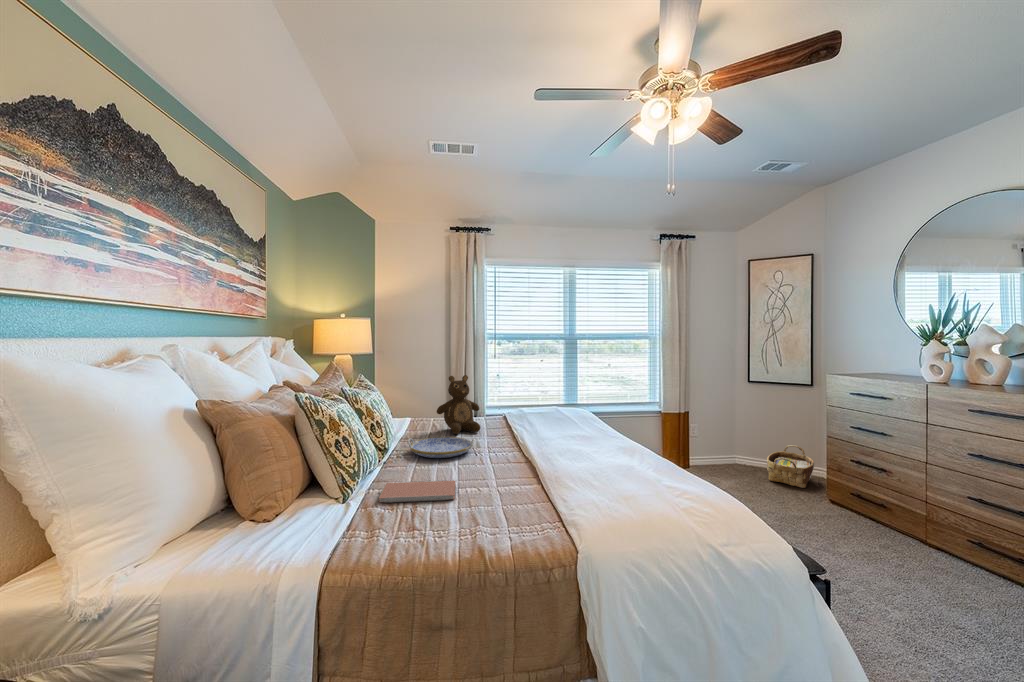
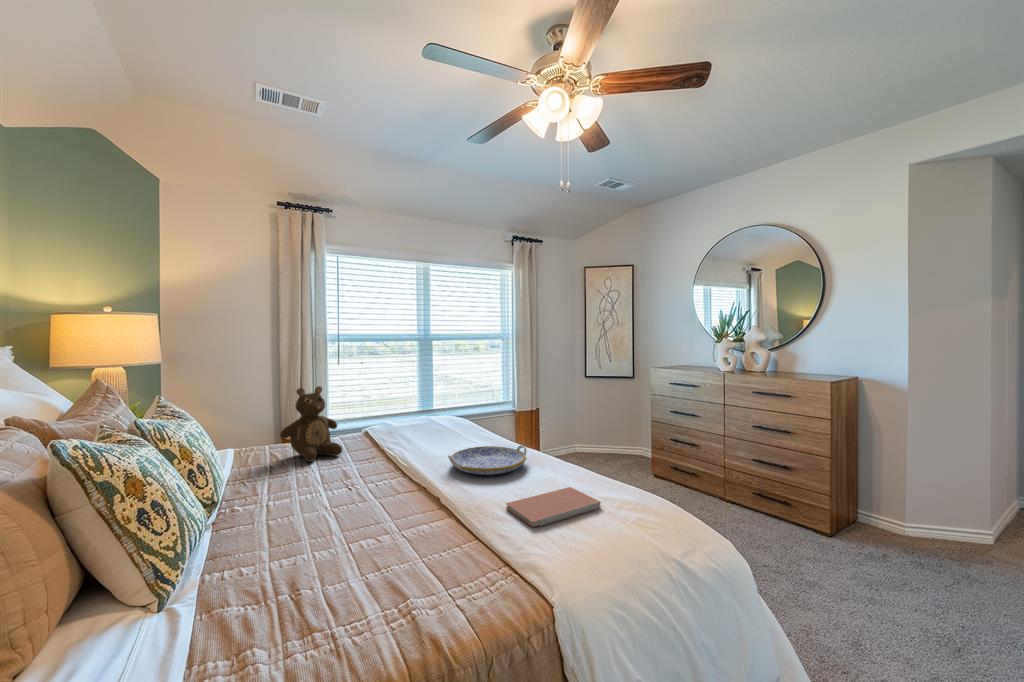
serving tray: present [408,437,475,458] -> present [448,445,527,475]
woven basket: present [767,445,814,488] -> none [602,428,637,464]
notebook: present [379,481,455,503] -> present [506,487,601,527]

